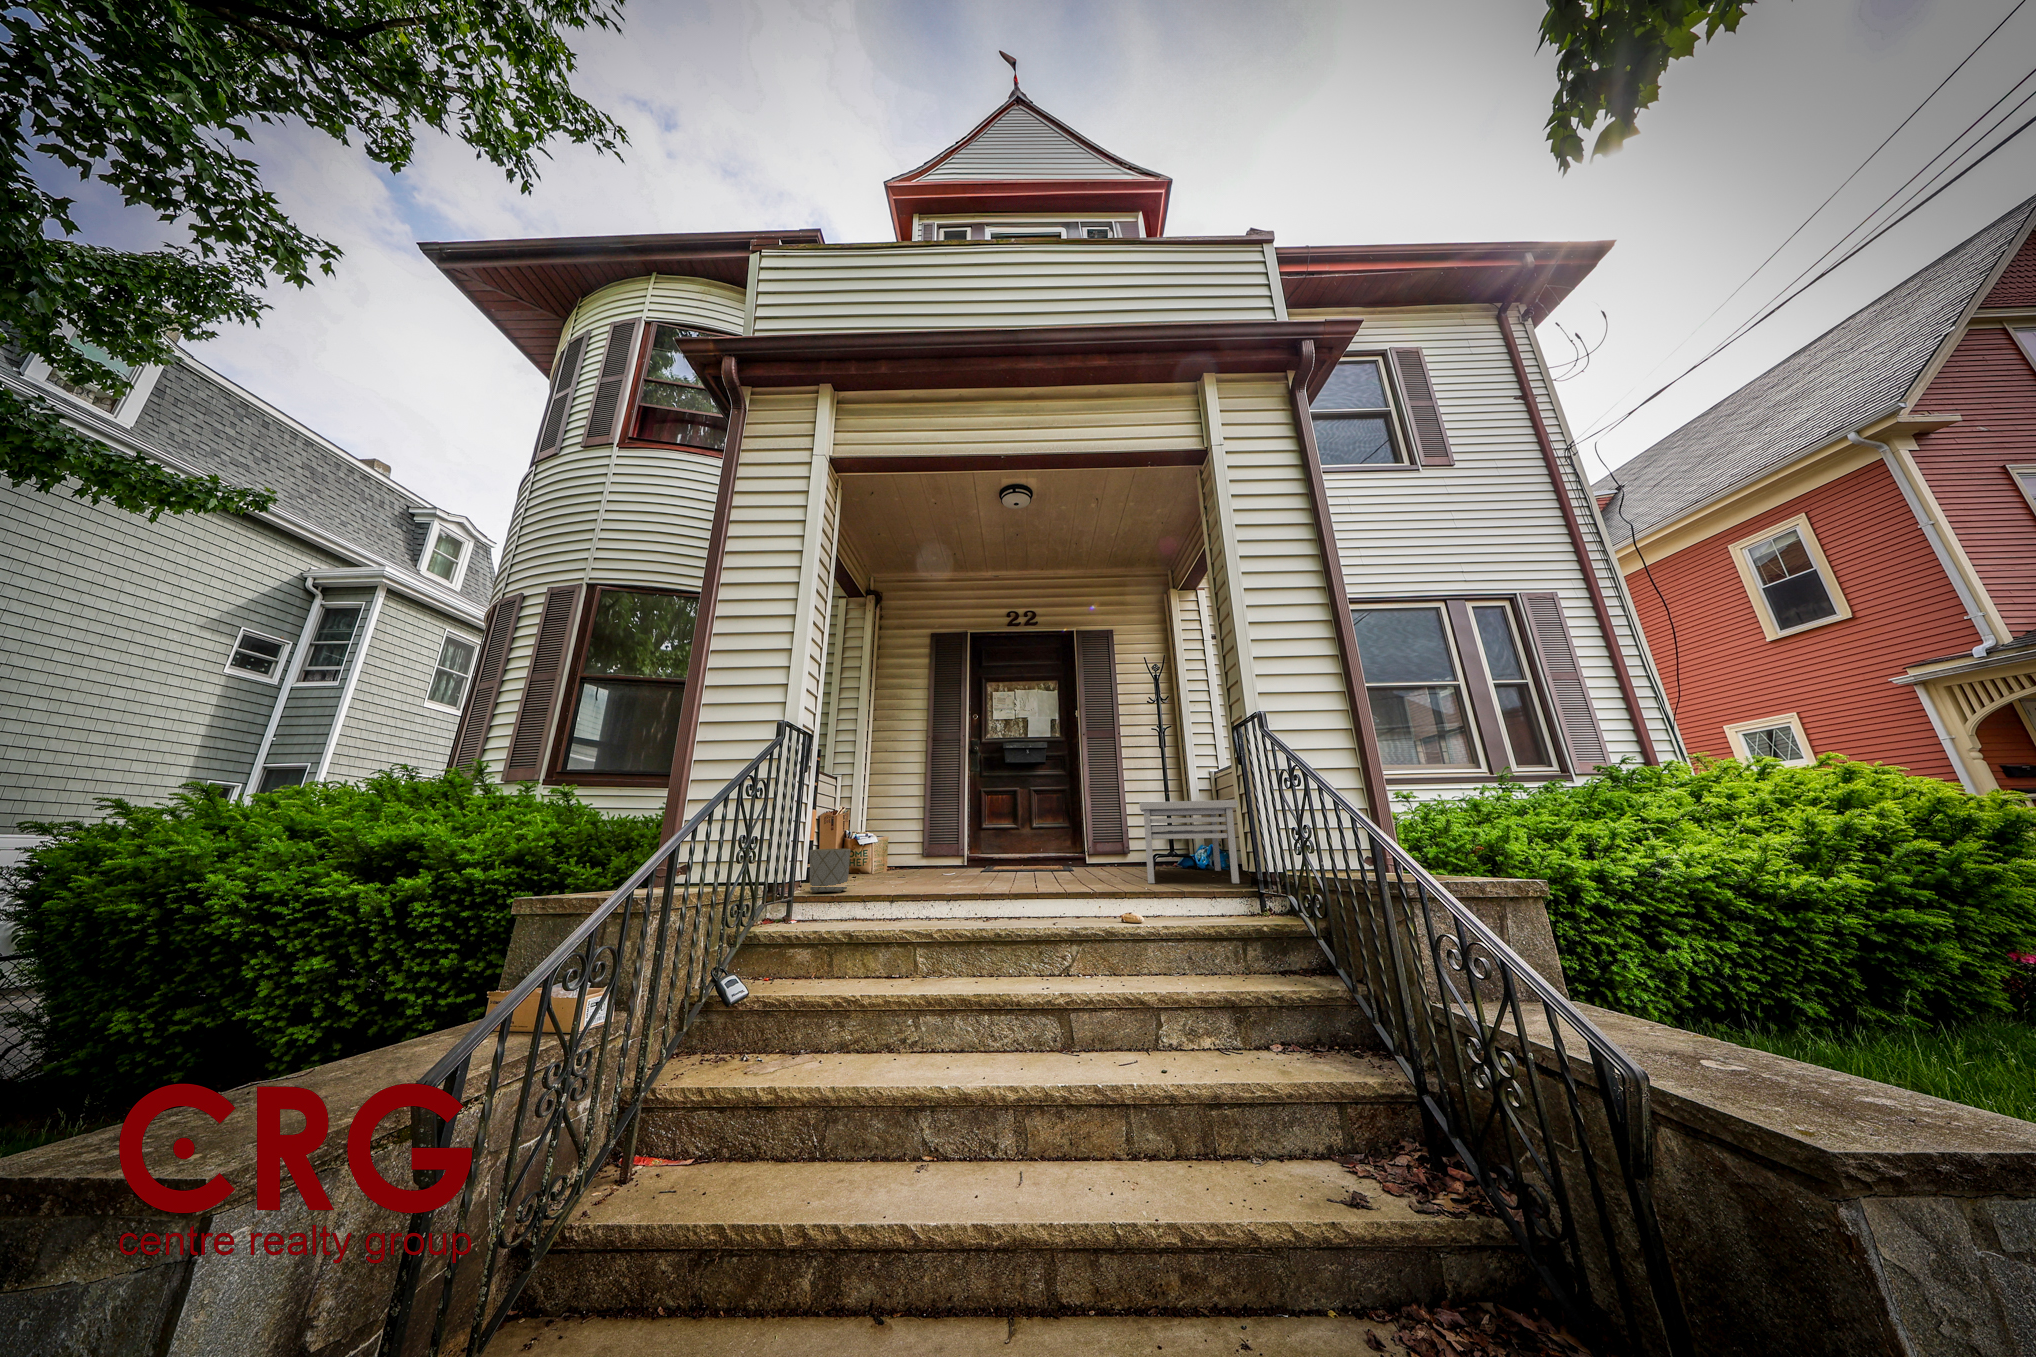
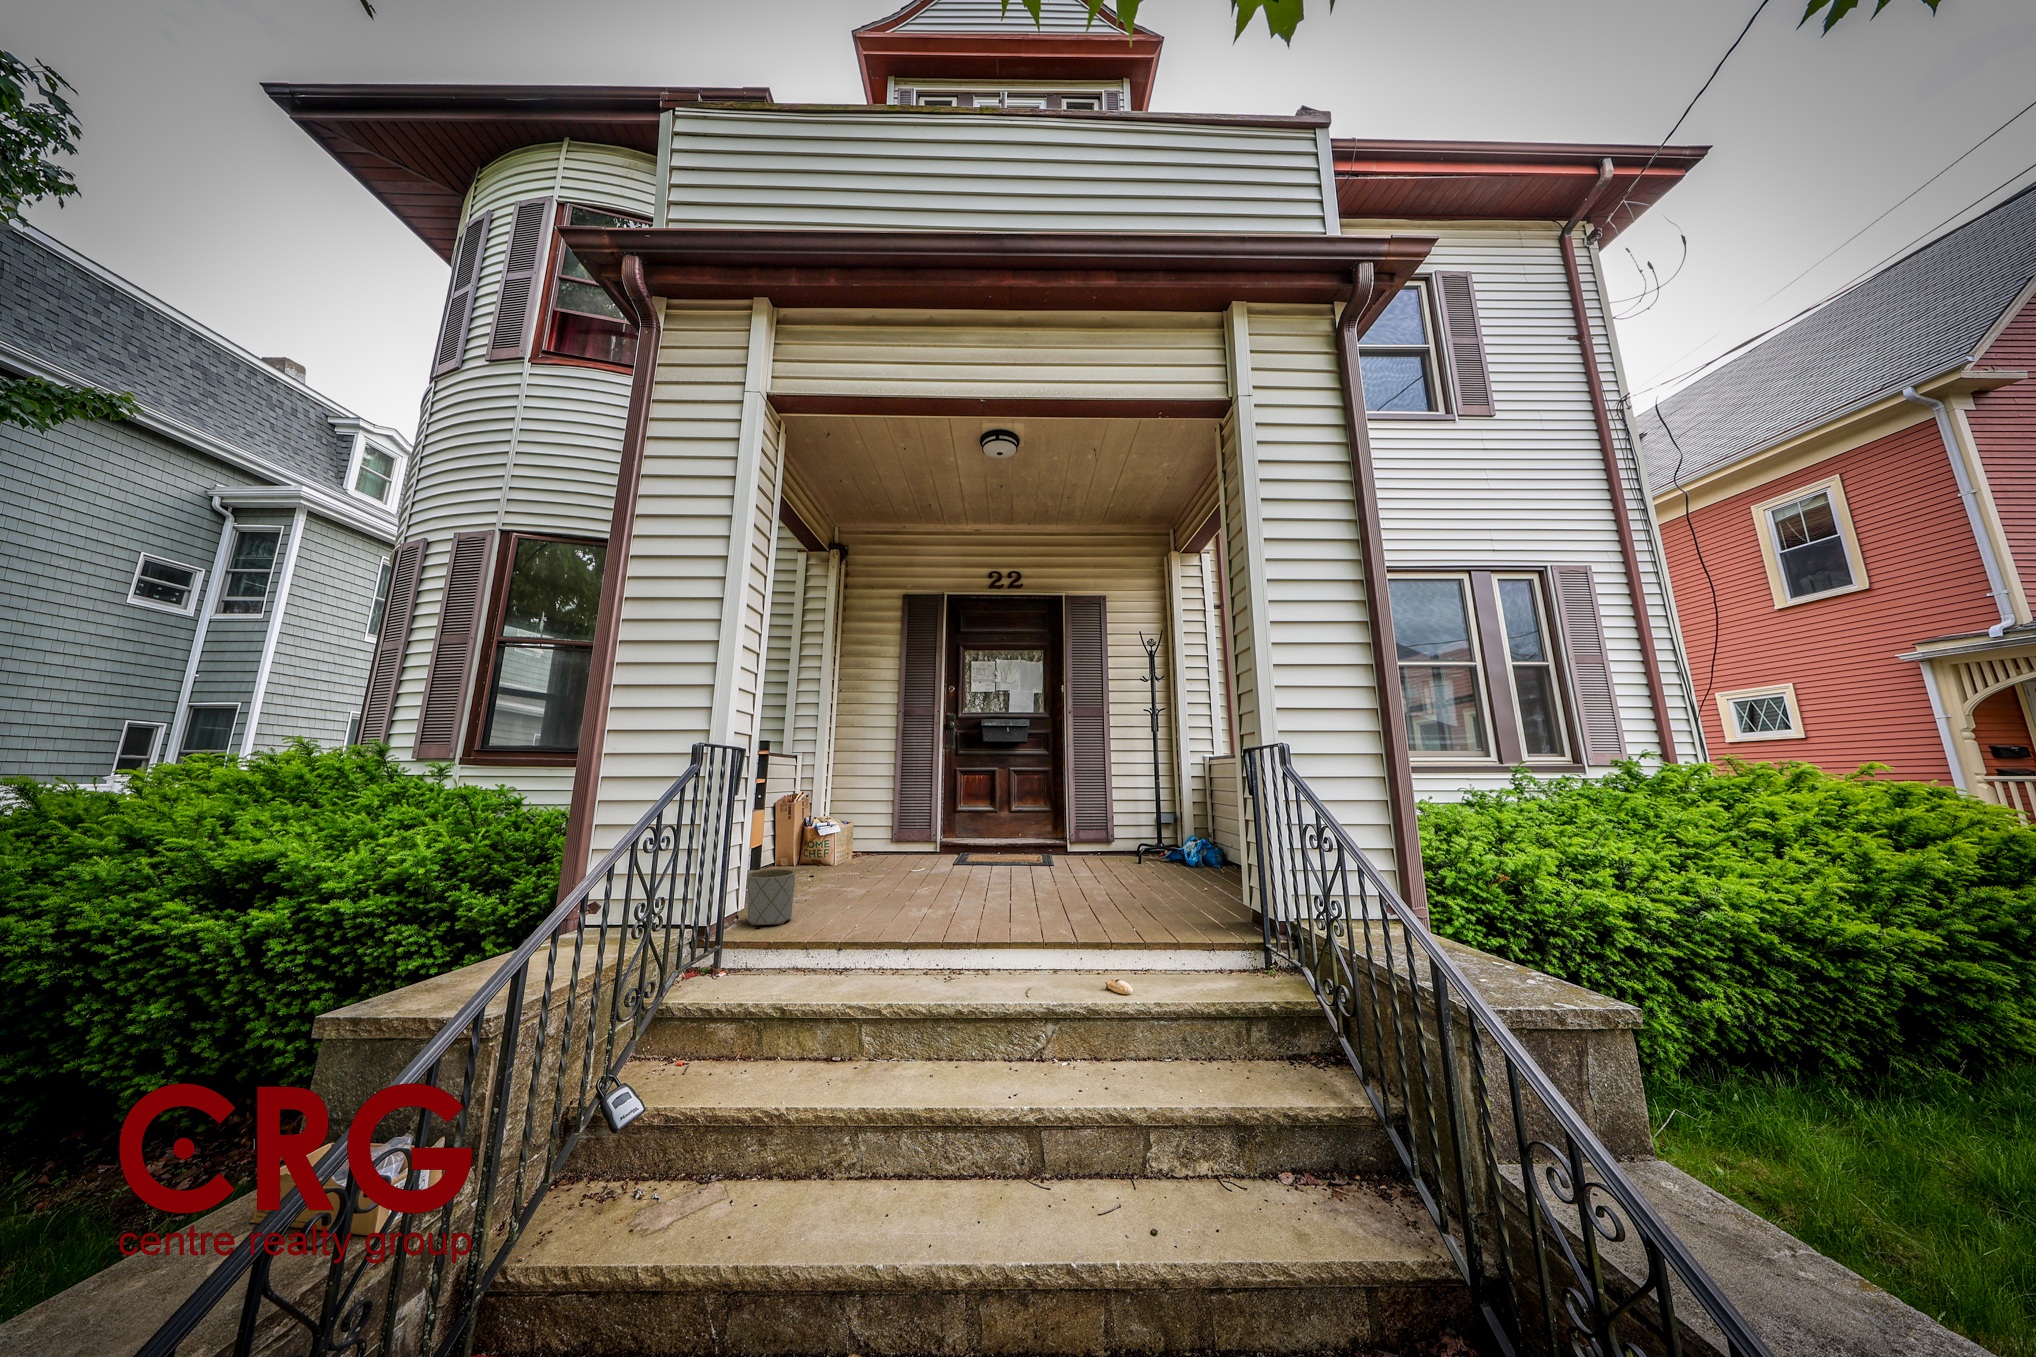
storage bench: present [1139,800,1239,883] -> none [1128,801,1241,915]

